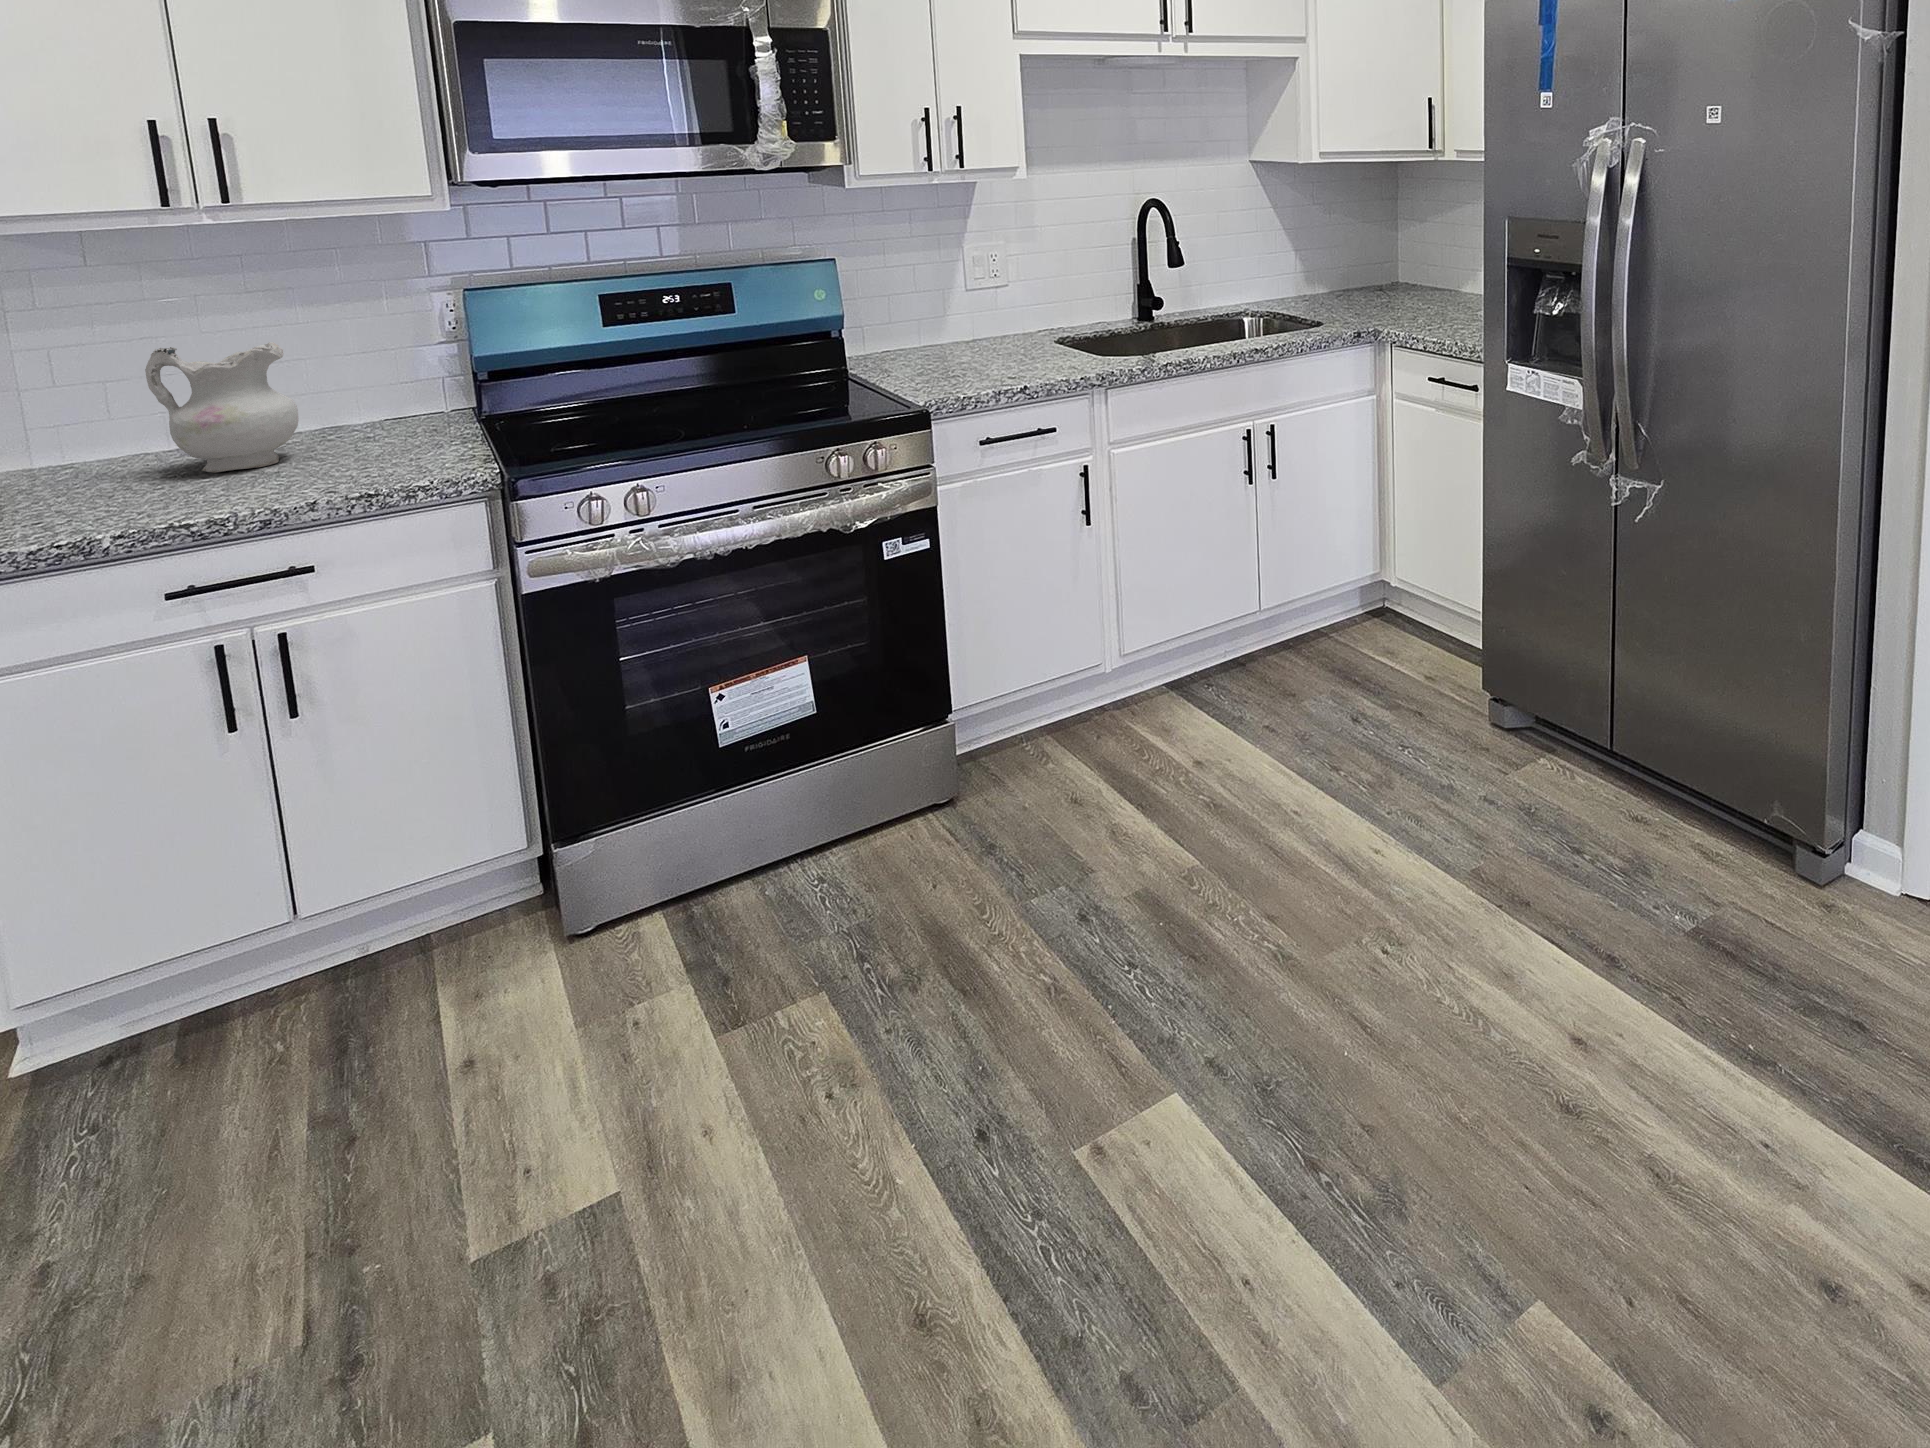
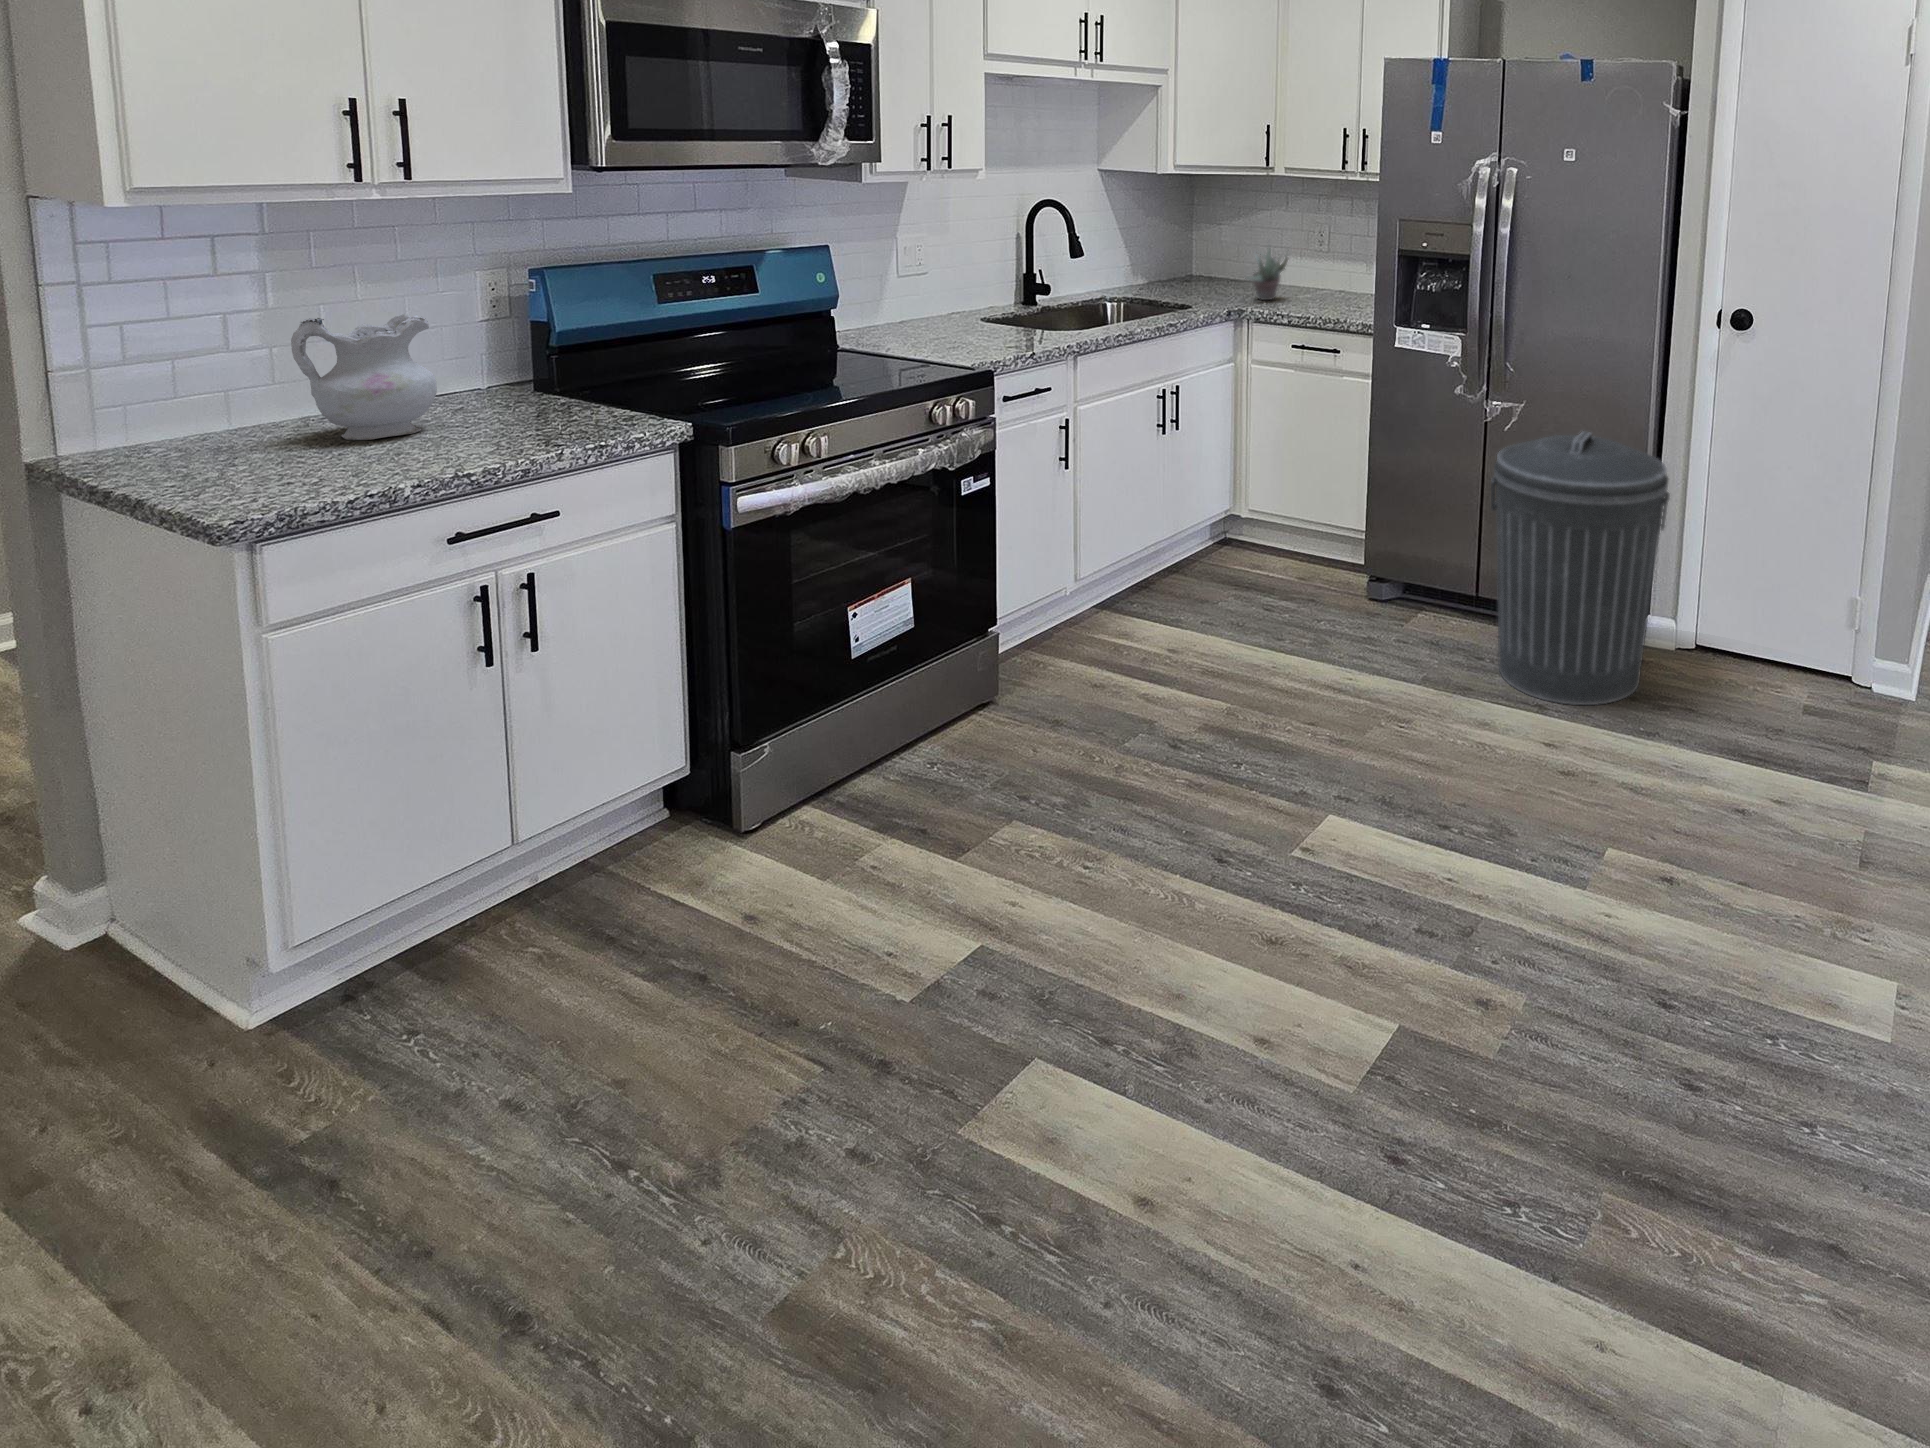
succulent plant: none [1377,239,1444,316] -> present [1245,246,1288,300]
trash can: none [1562,541,1842,979] -> present [1491,432,1670,705]

